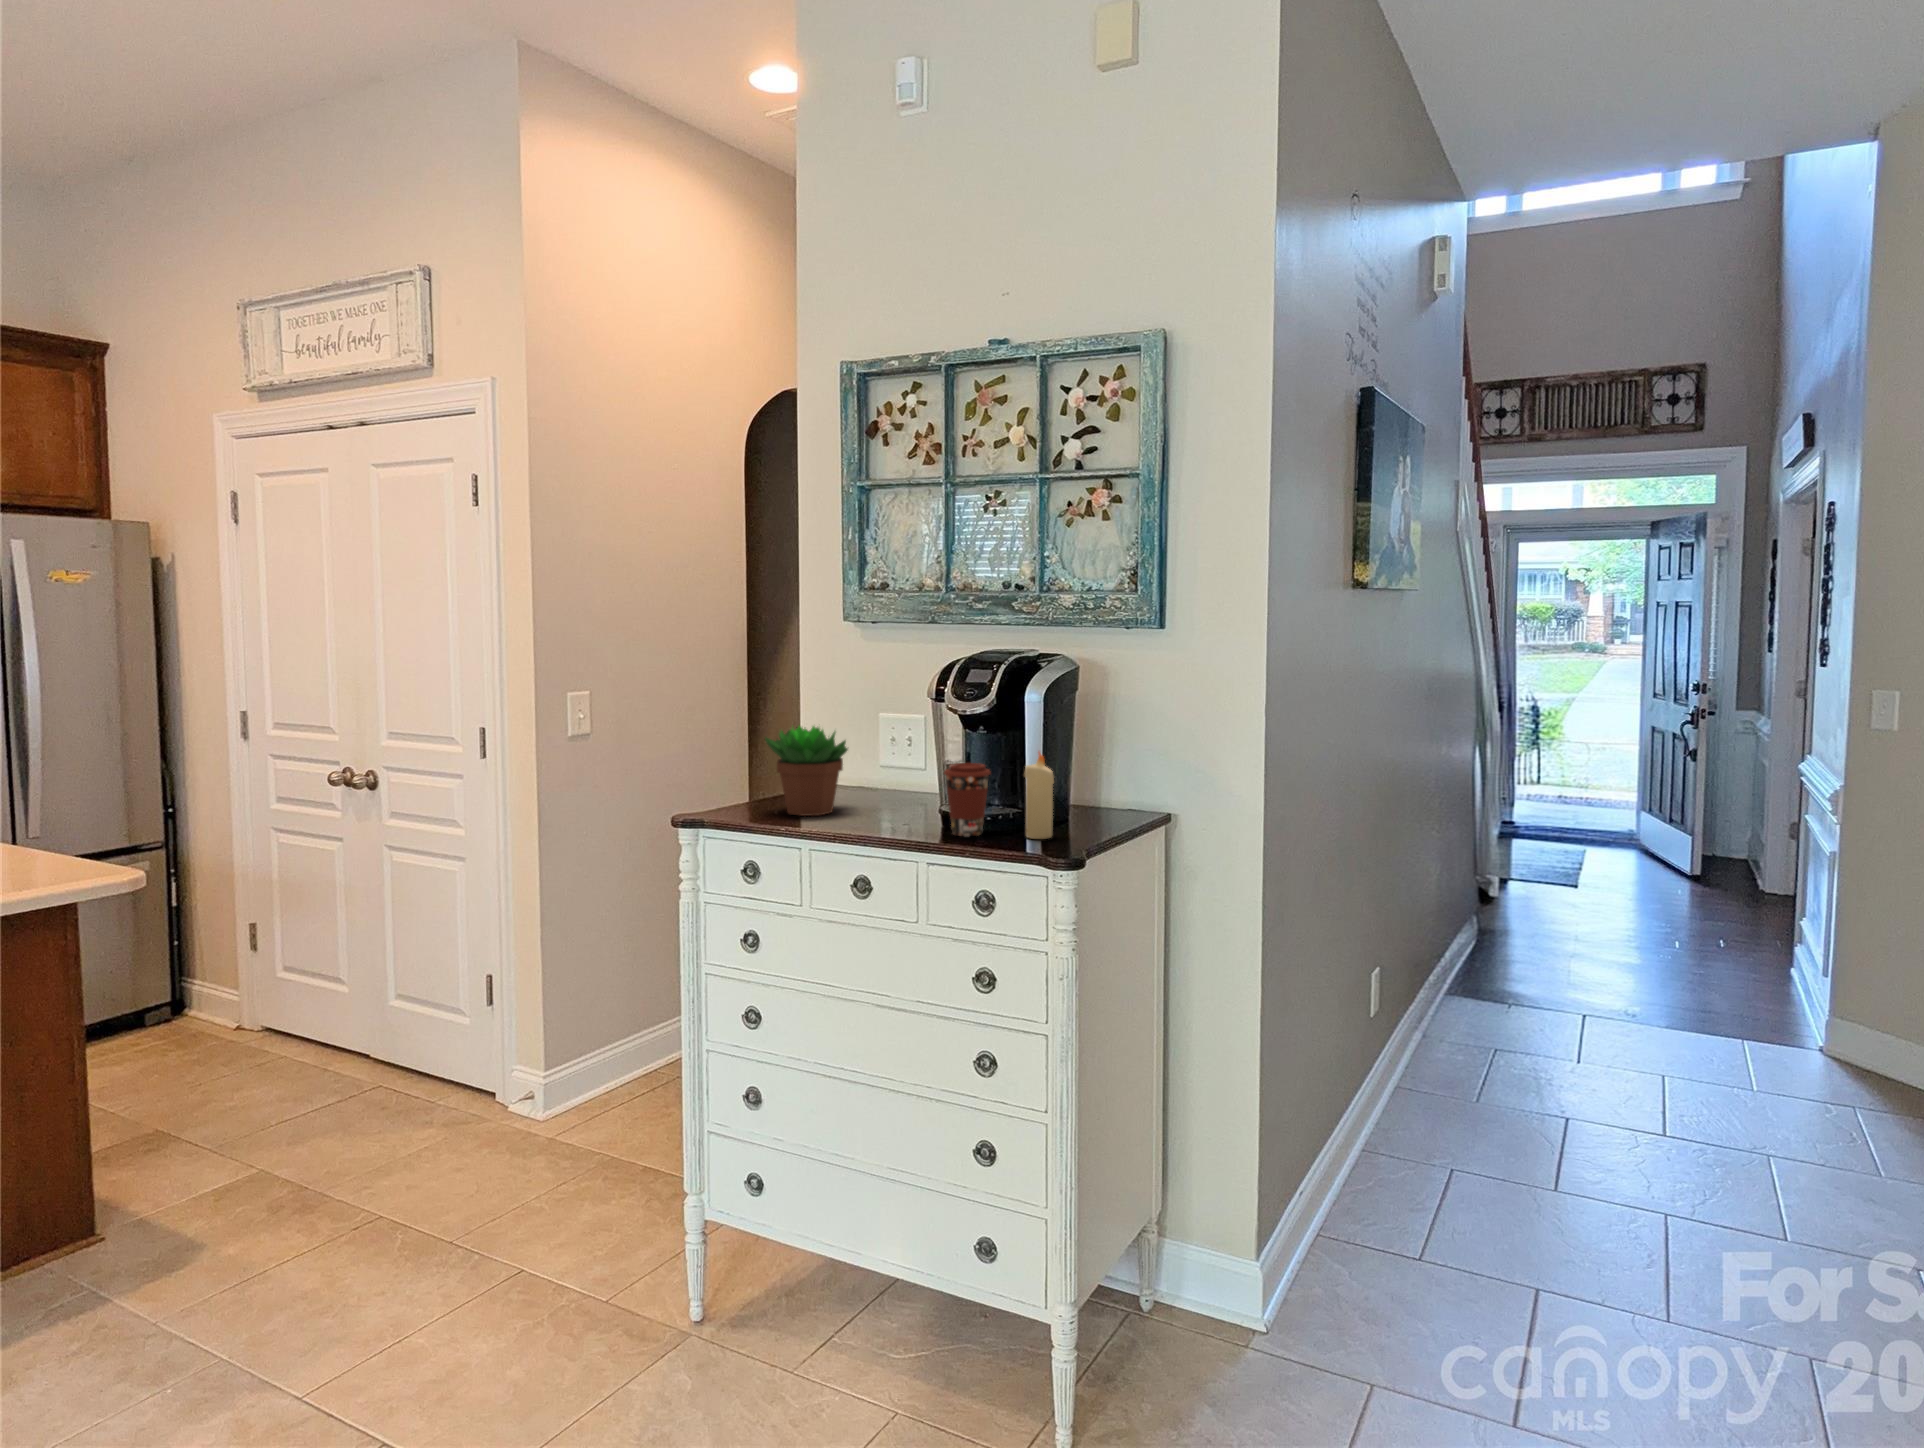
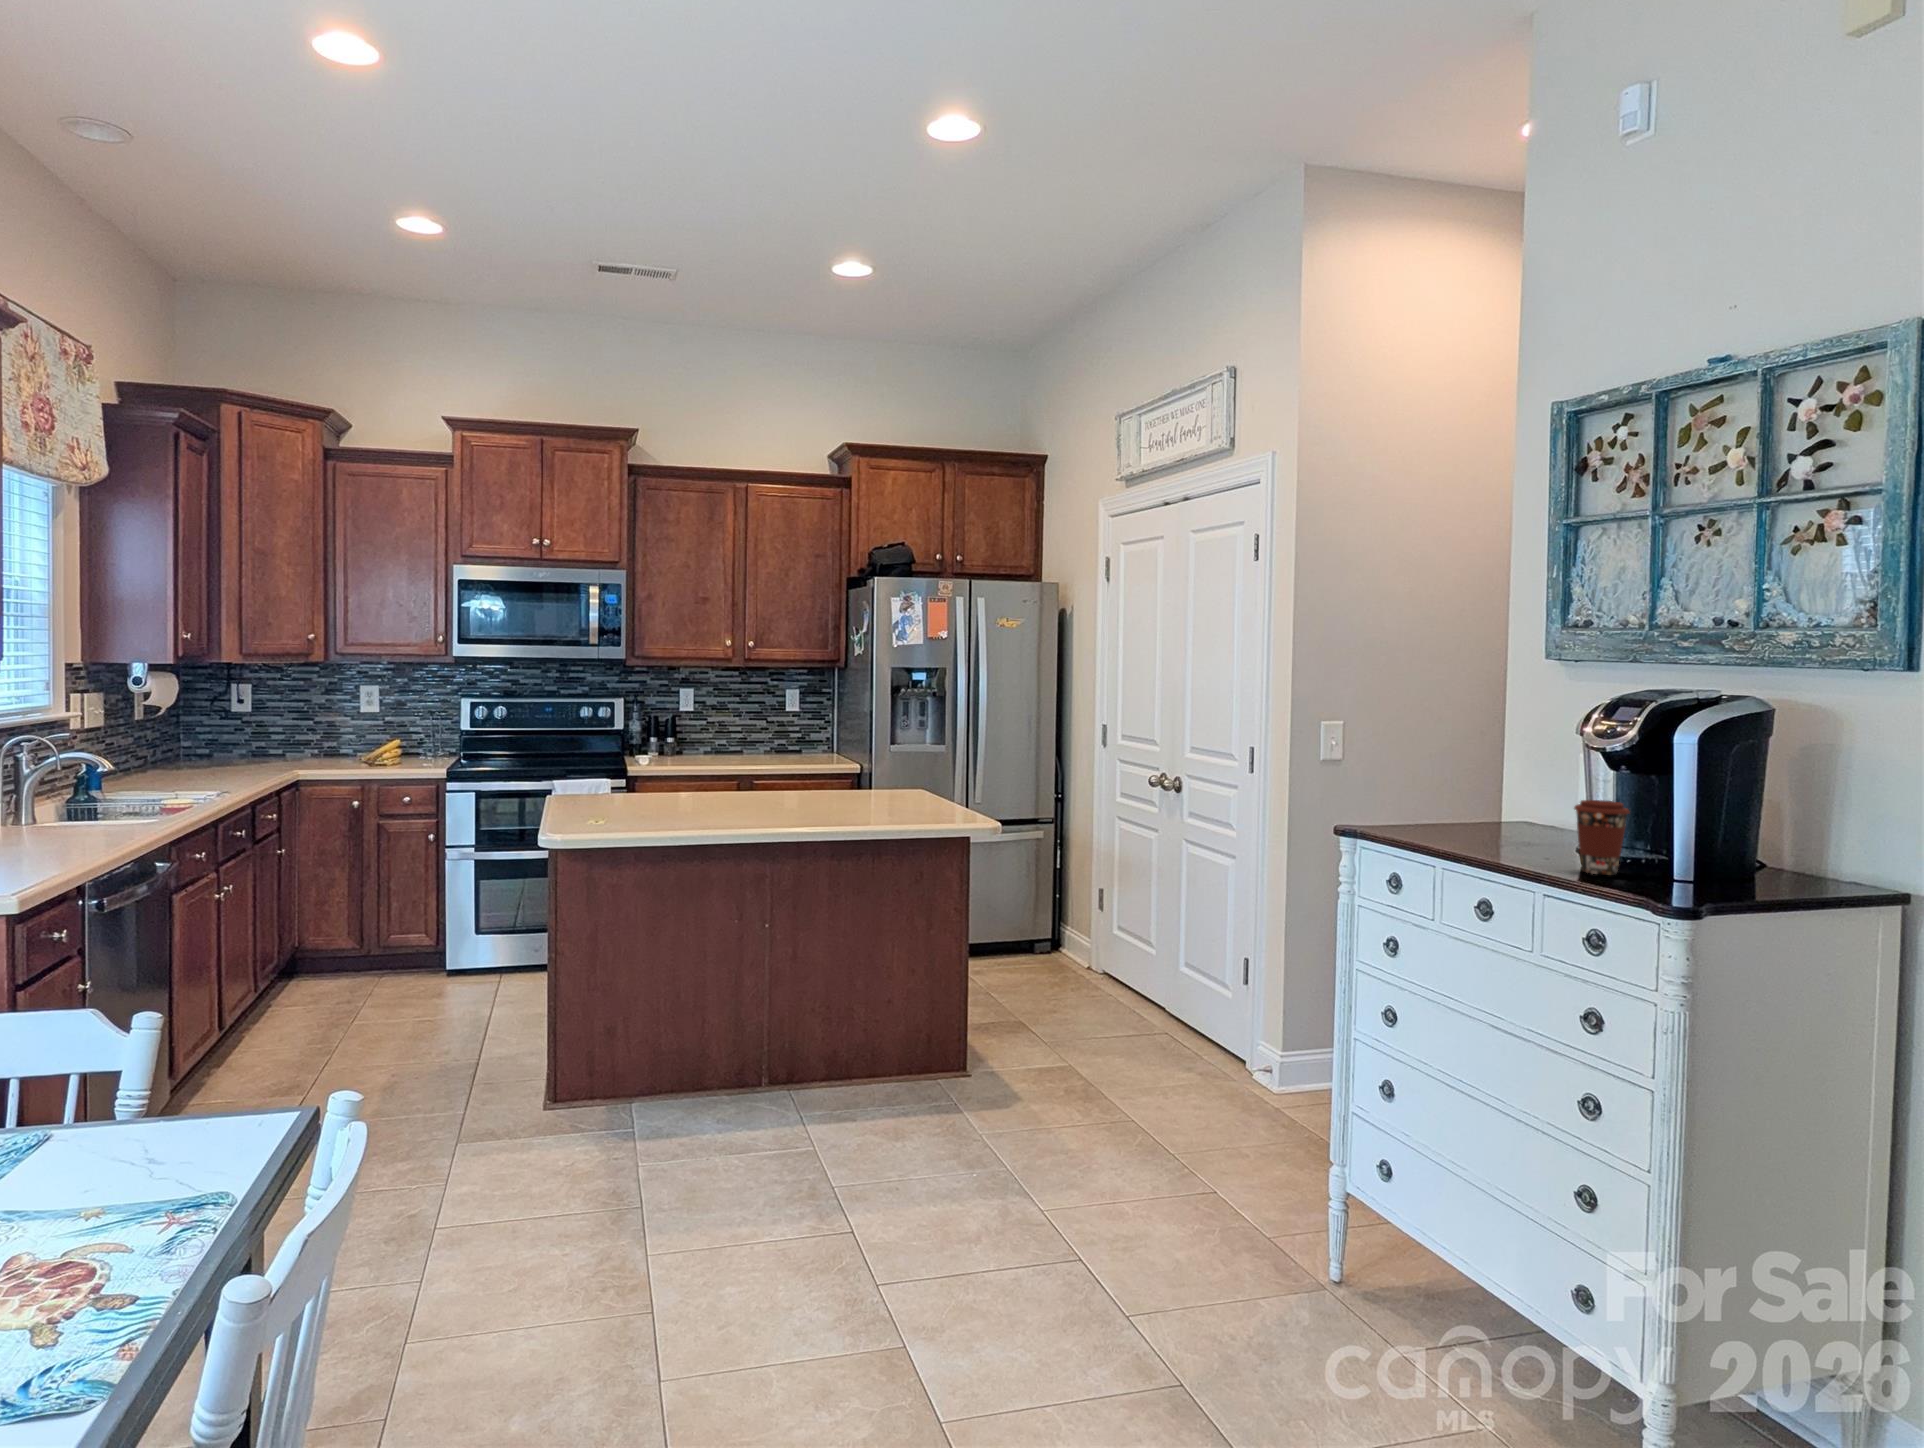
succulent plant: present [765,726,848,816] -> none [1421,753,1514,841]
candle: present [1025,752,1054,839] -> none [1661,793,1700,888]

